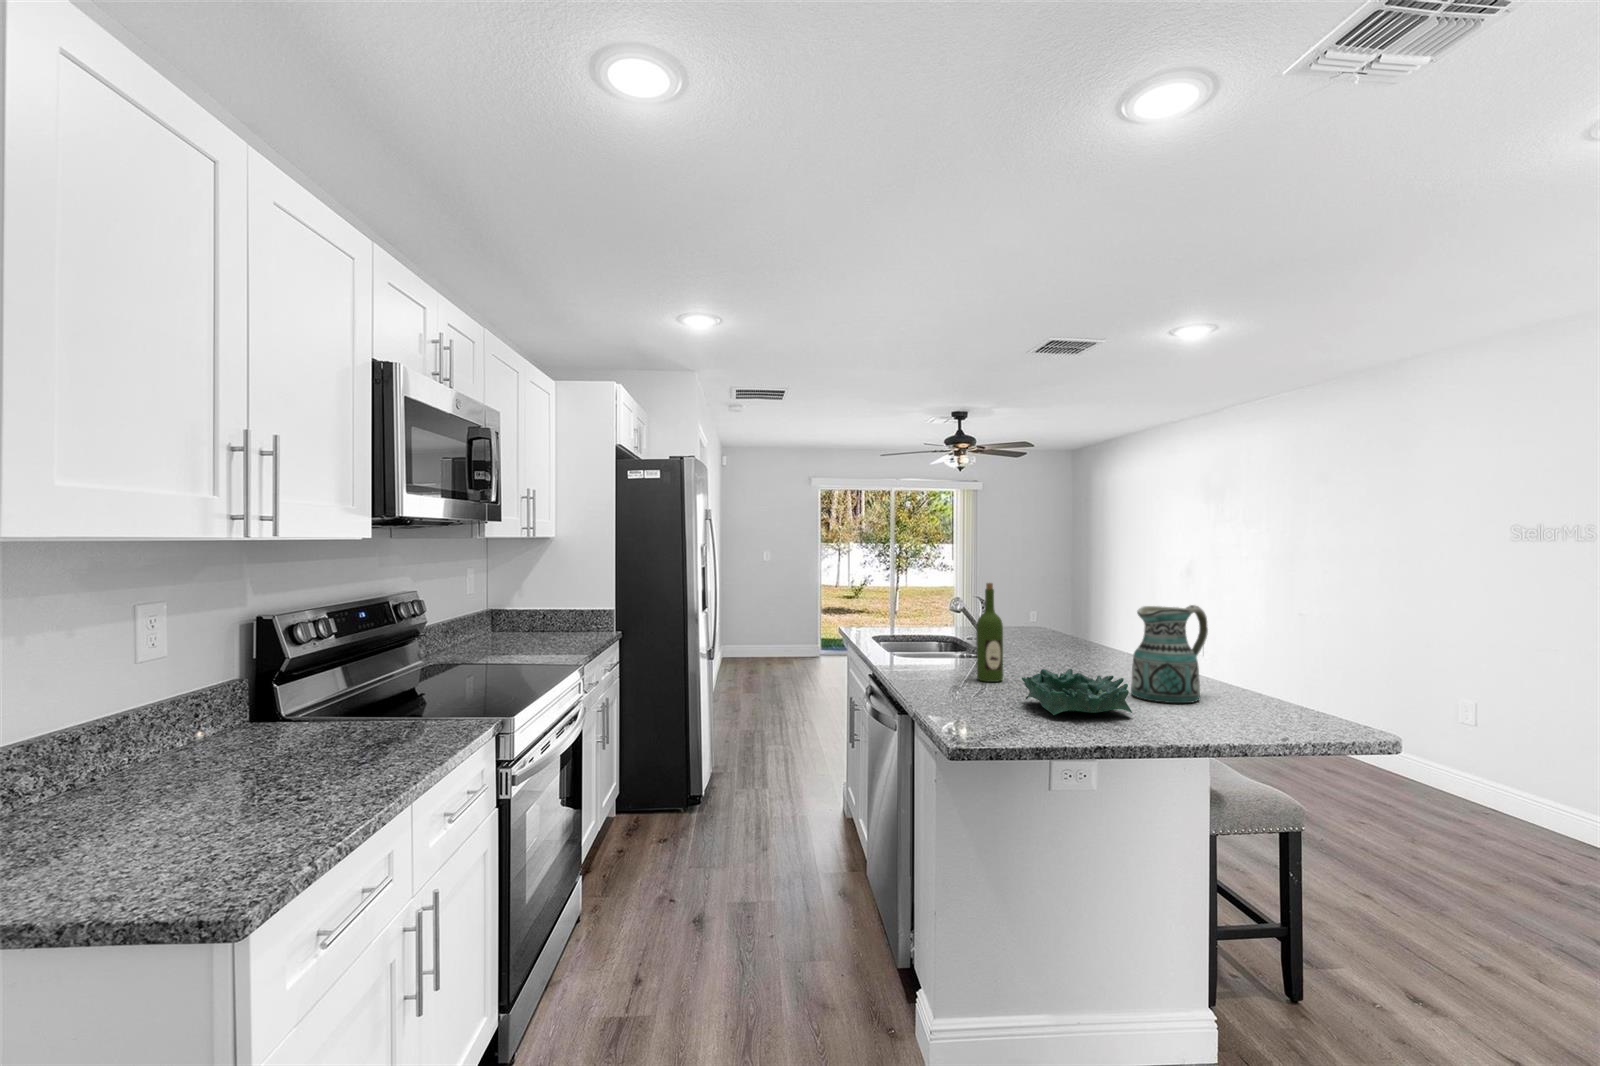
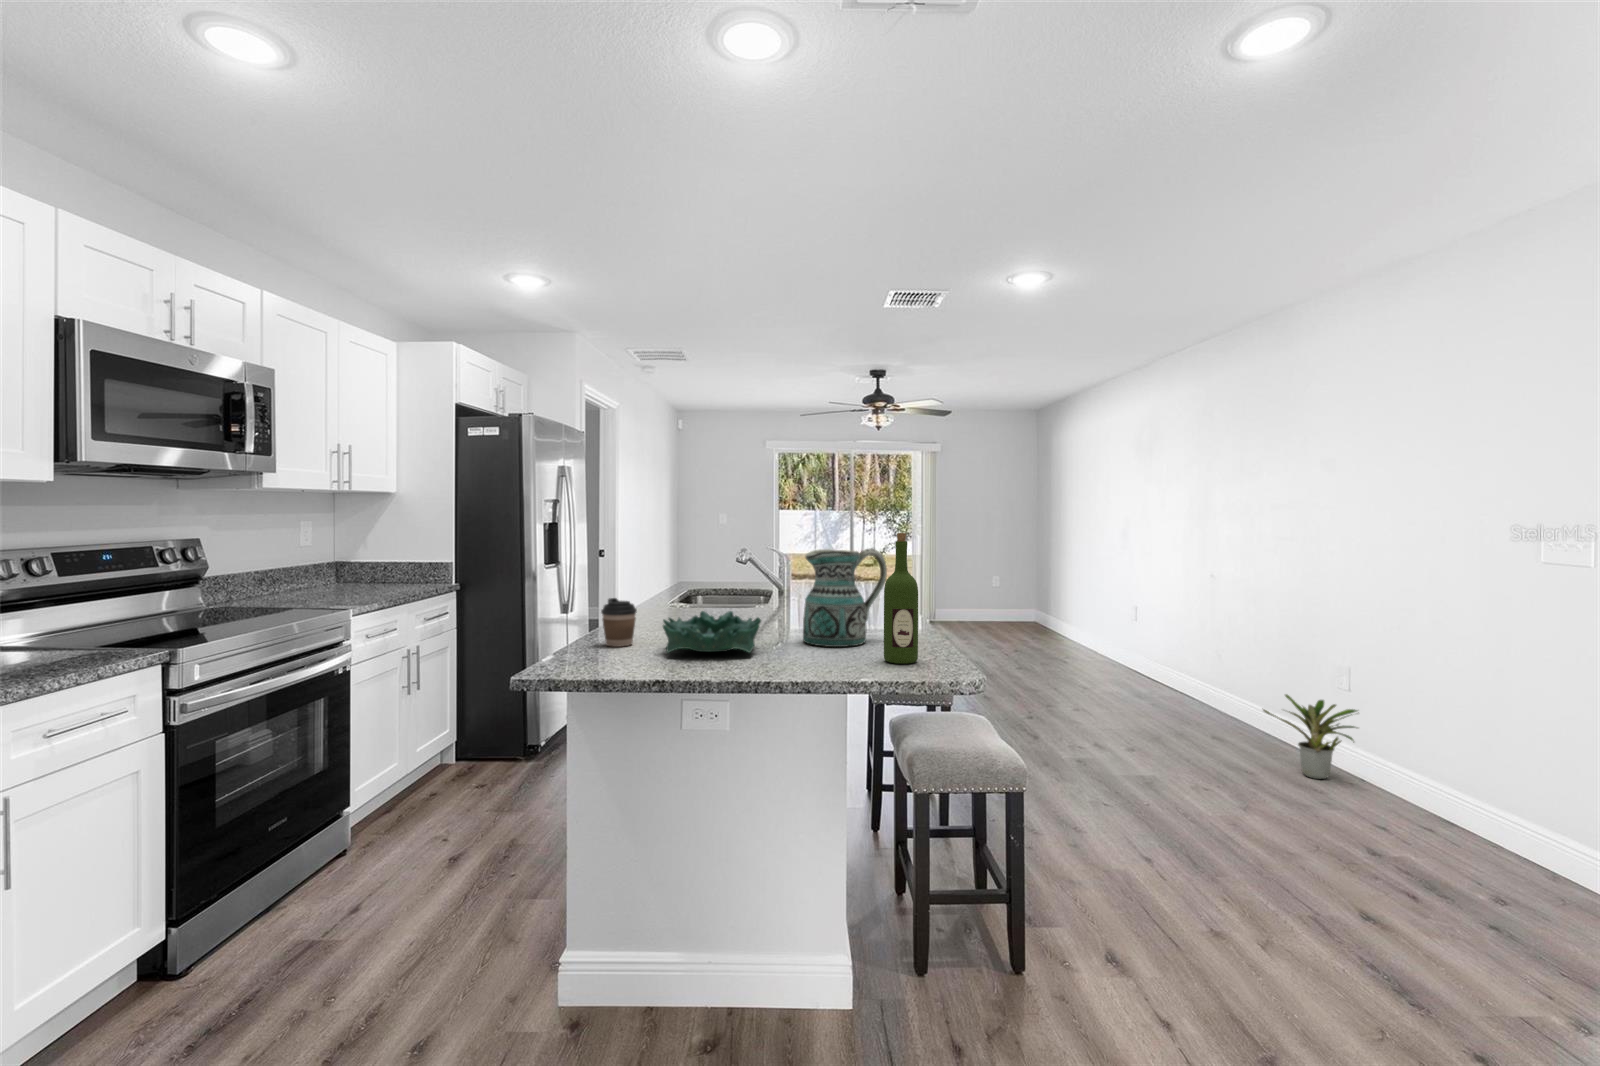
wine bottle: present [976,583,1003,682] -> present [884,533,918,664]
coffee cup: none [949,657,984,707] -> present [601,598,637,647]
potted plant: none [1389,727,1499,809] -> present [1263,694,1357,779]

